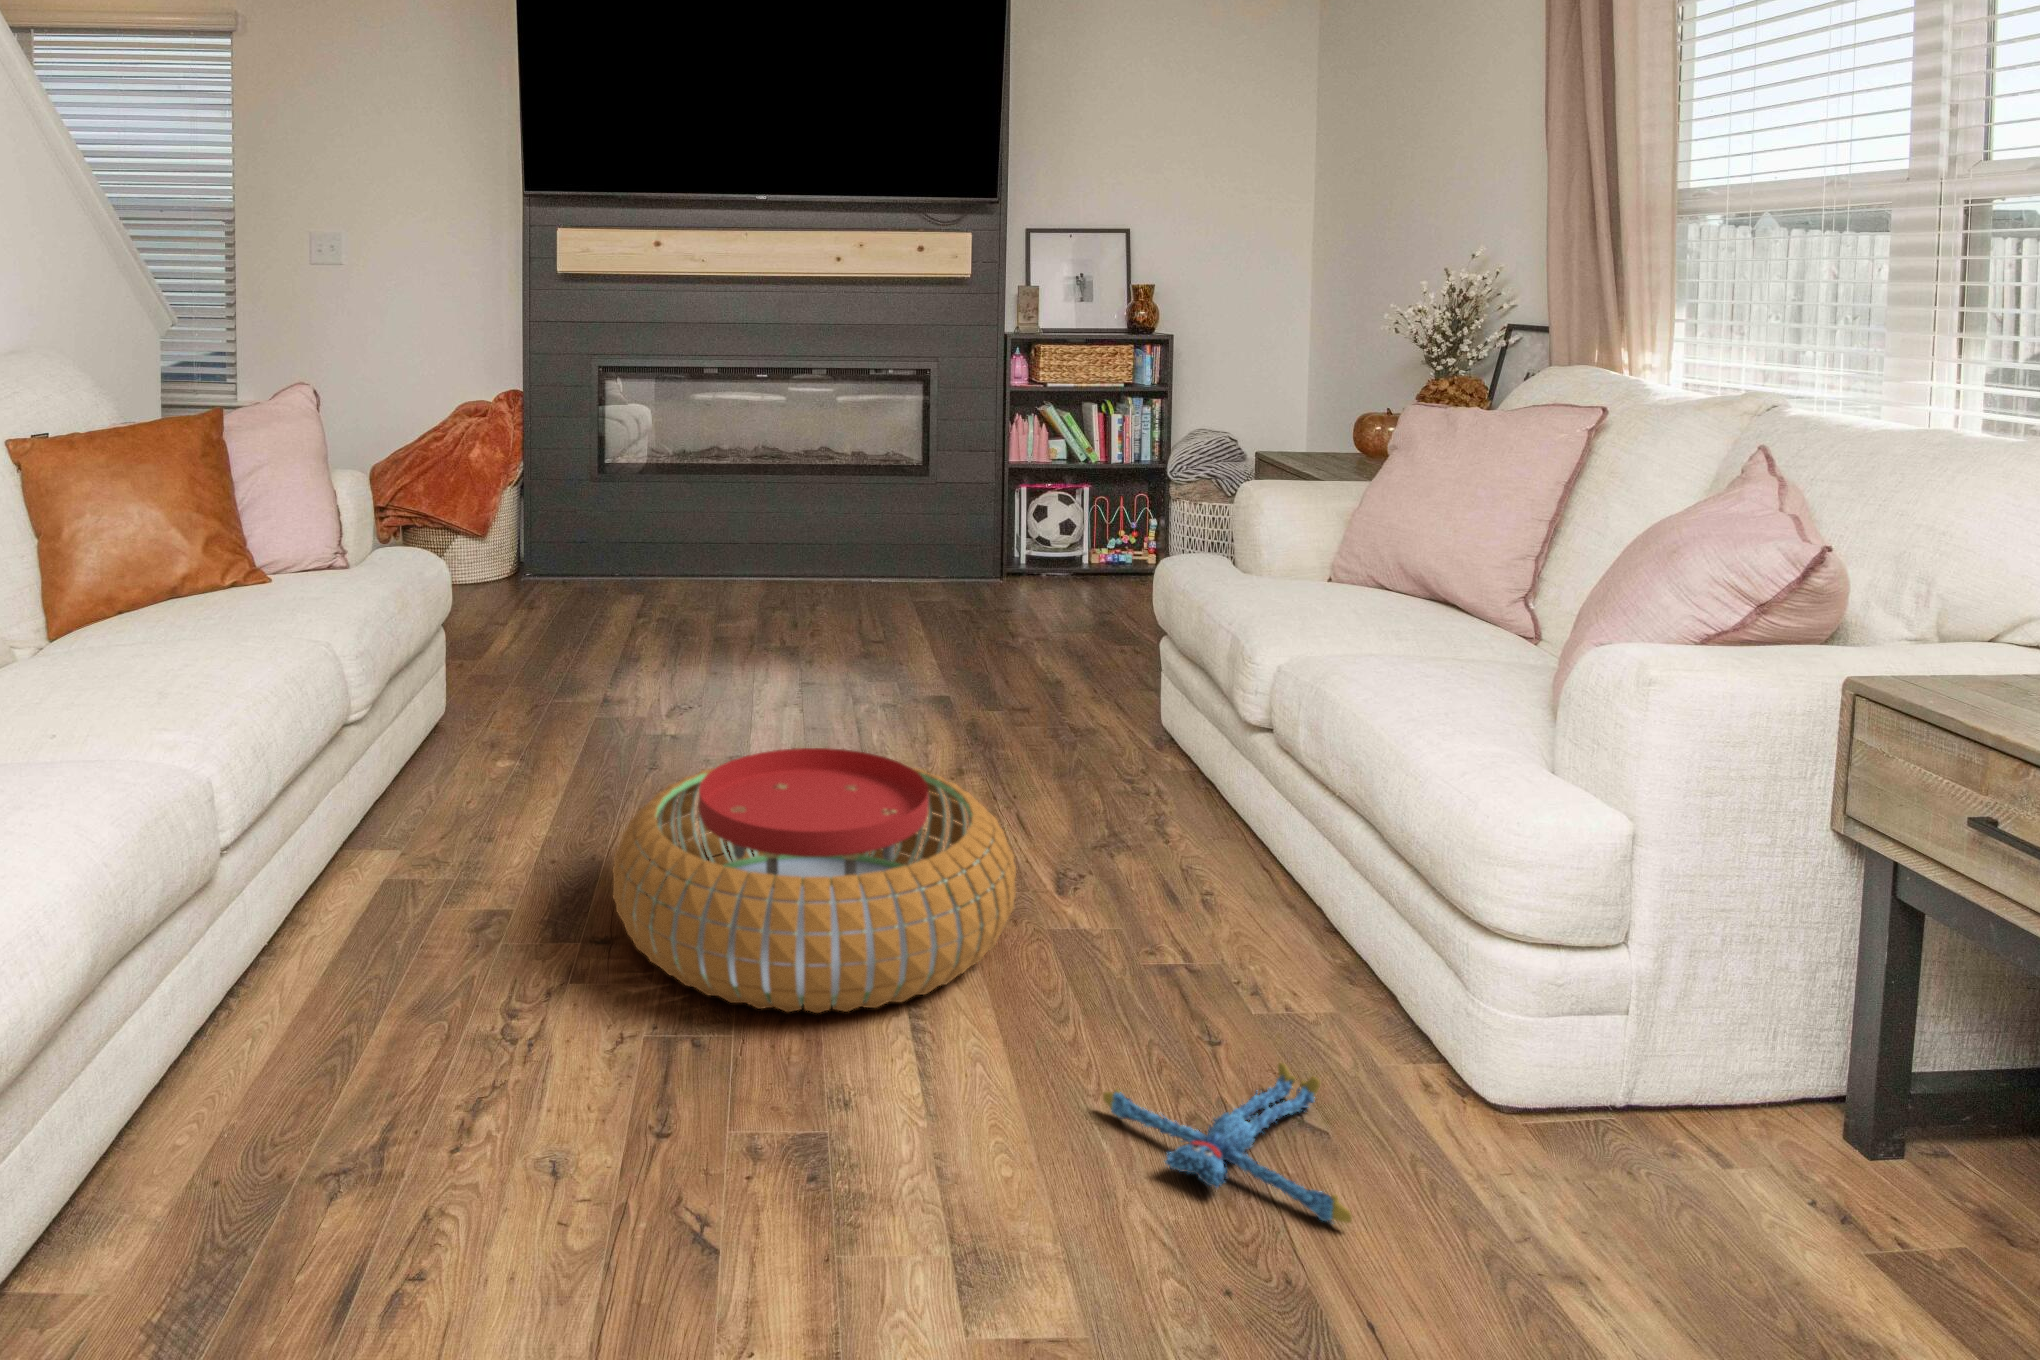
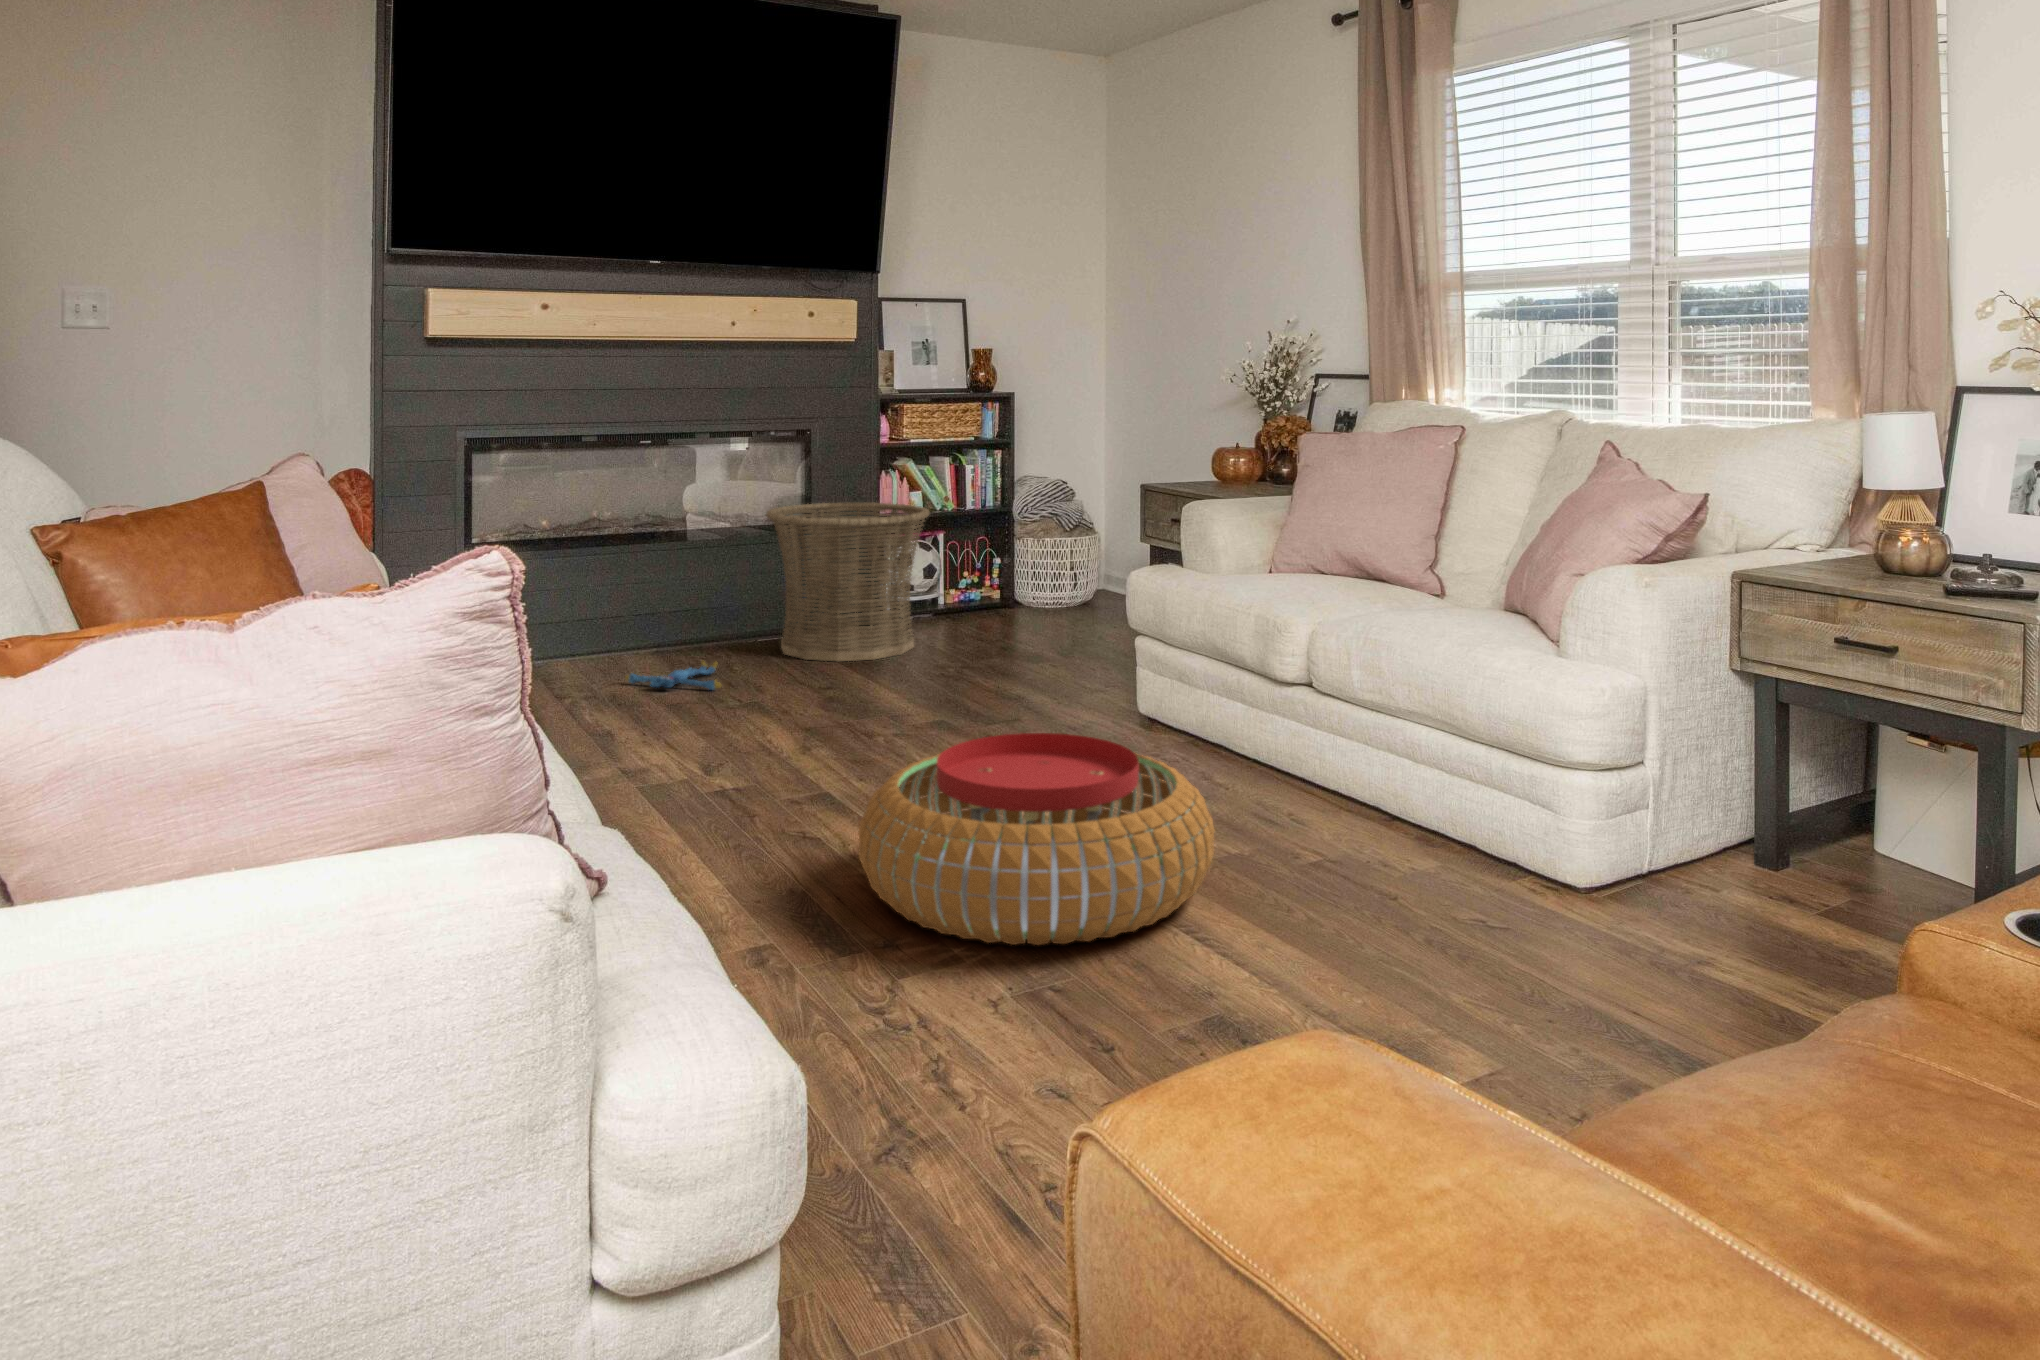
basket: none [862,449,1032,620] -> present [766,502,929,661]
plush toy: present [1103,1063,1352,1224] -> present [625,661,721,690]

